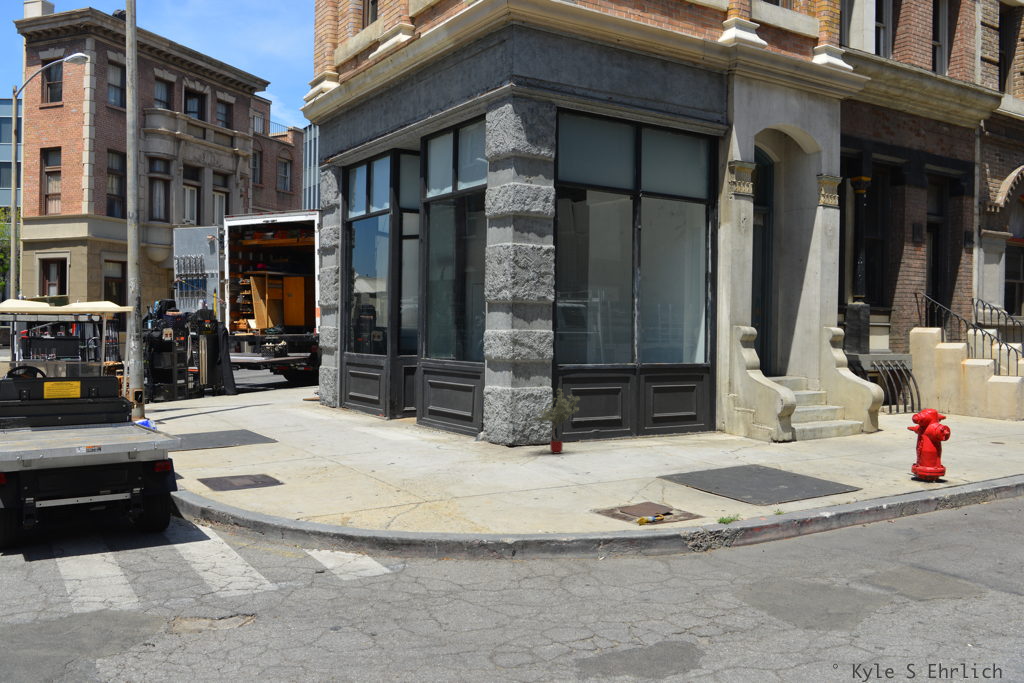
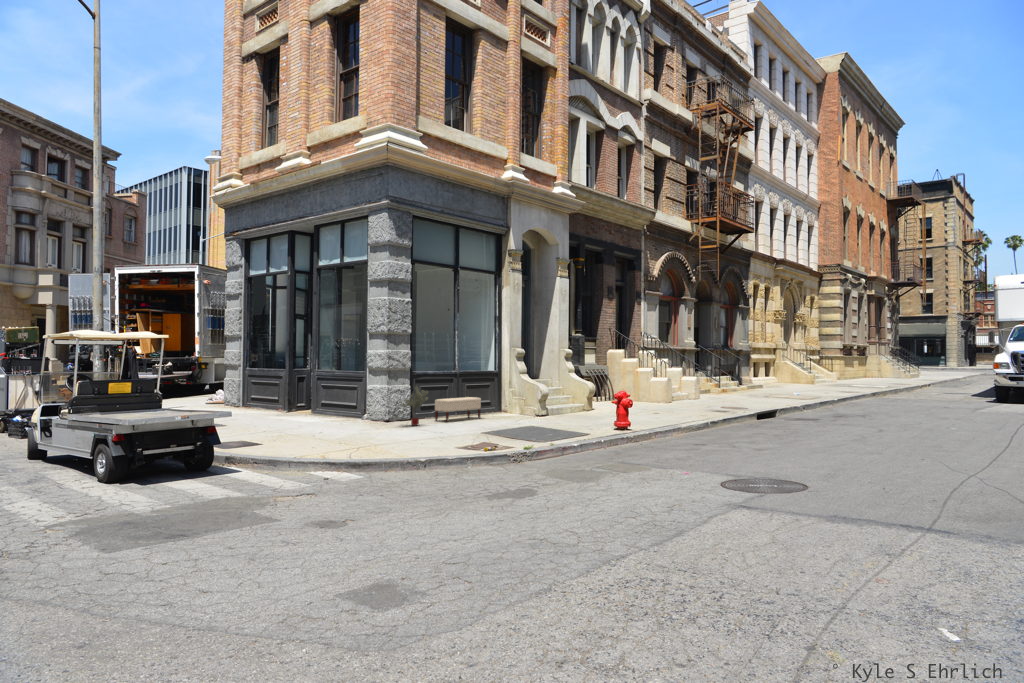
bench: none [594,407,674,448] -> present [435,397,481,422]

